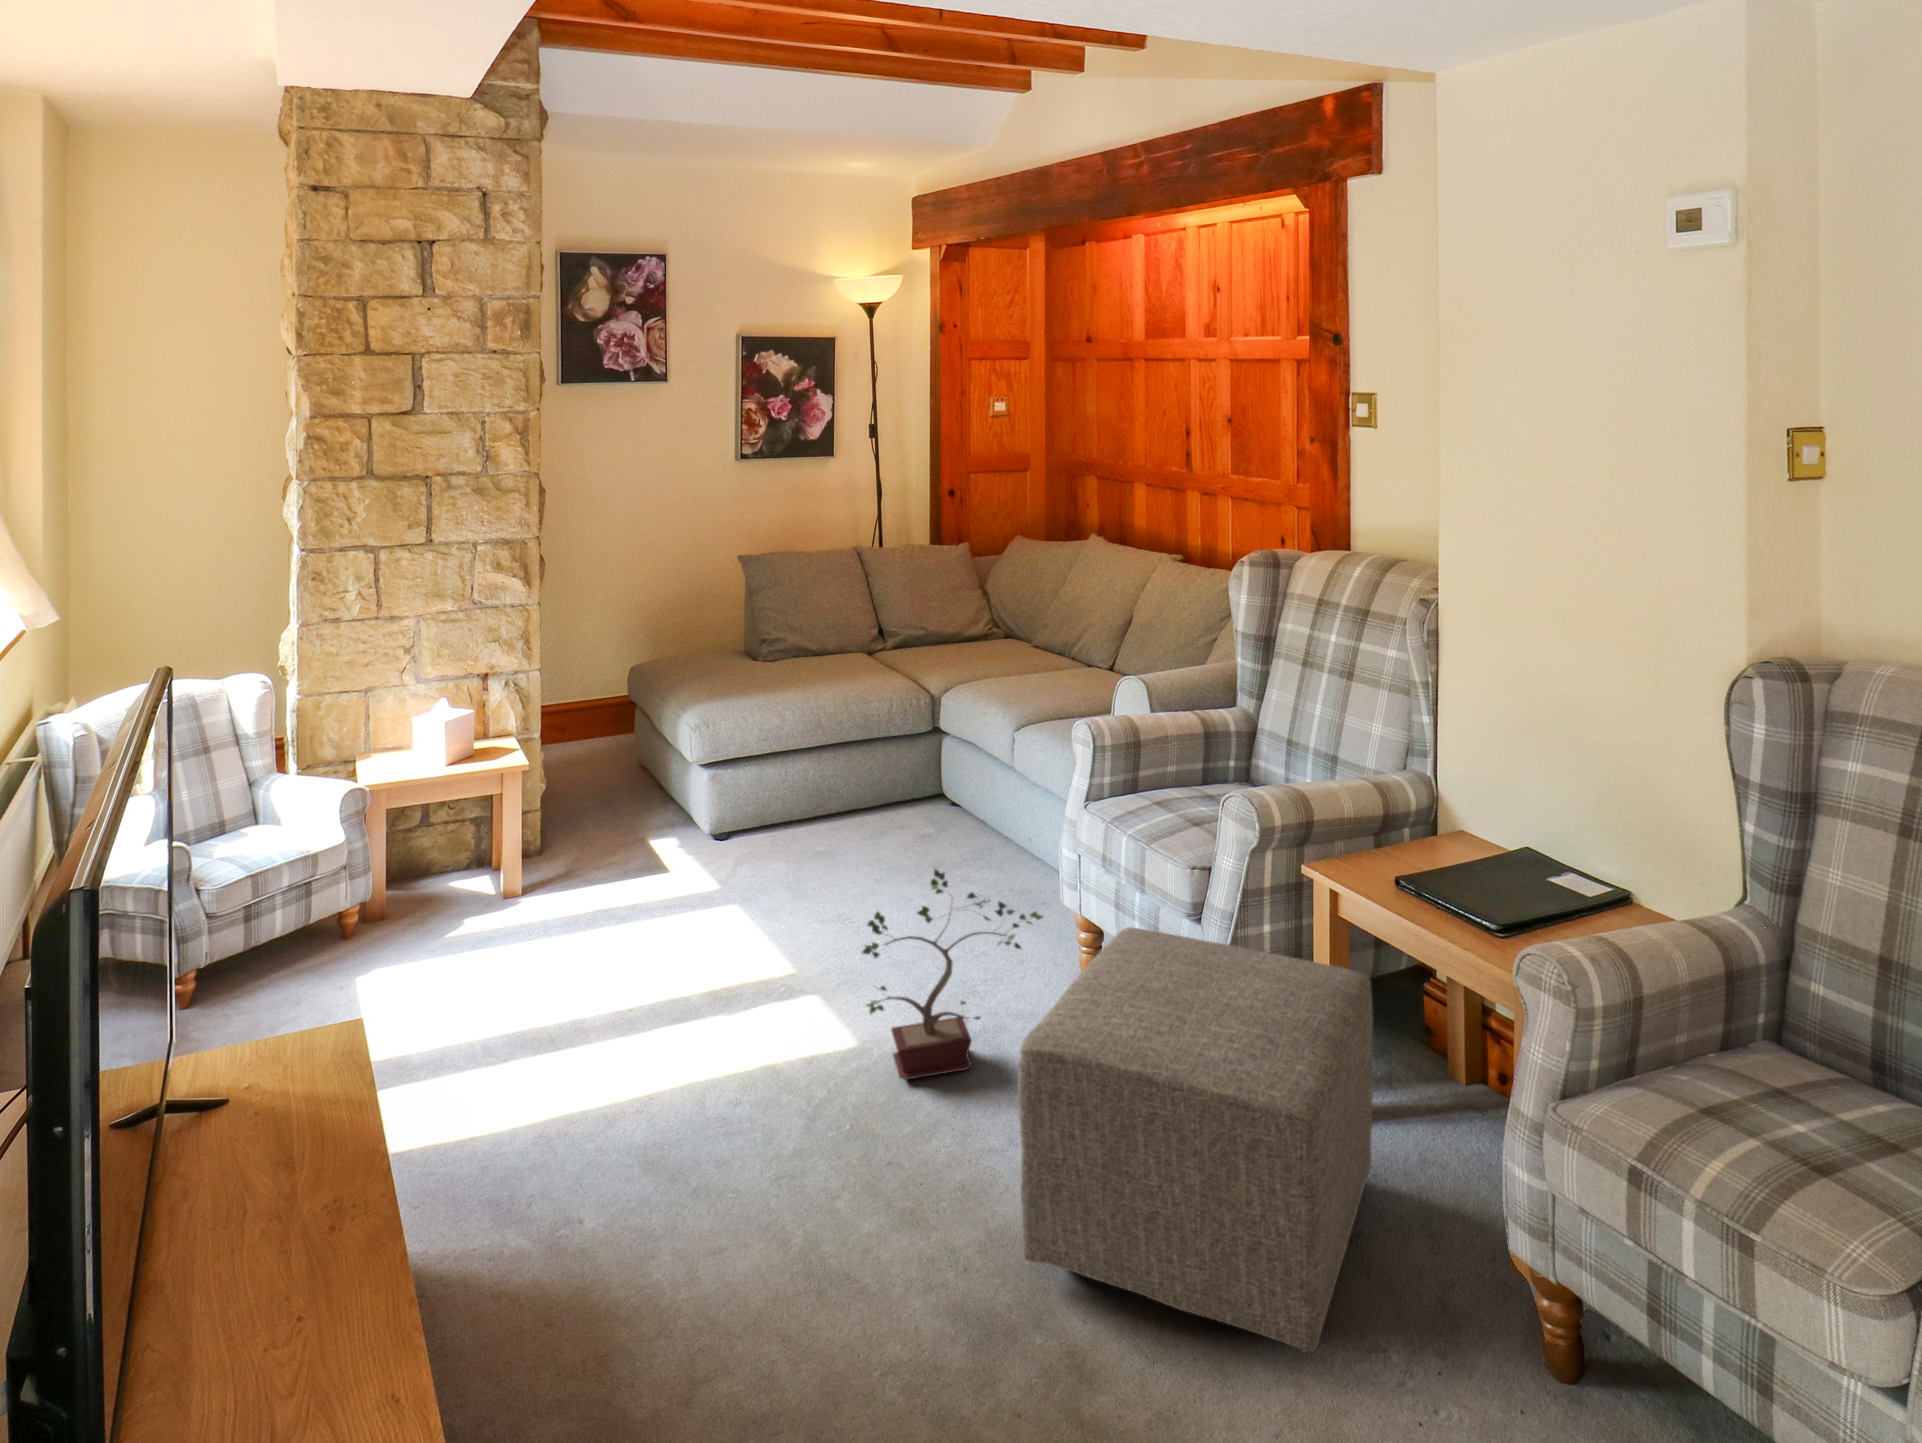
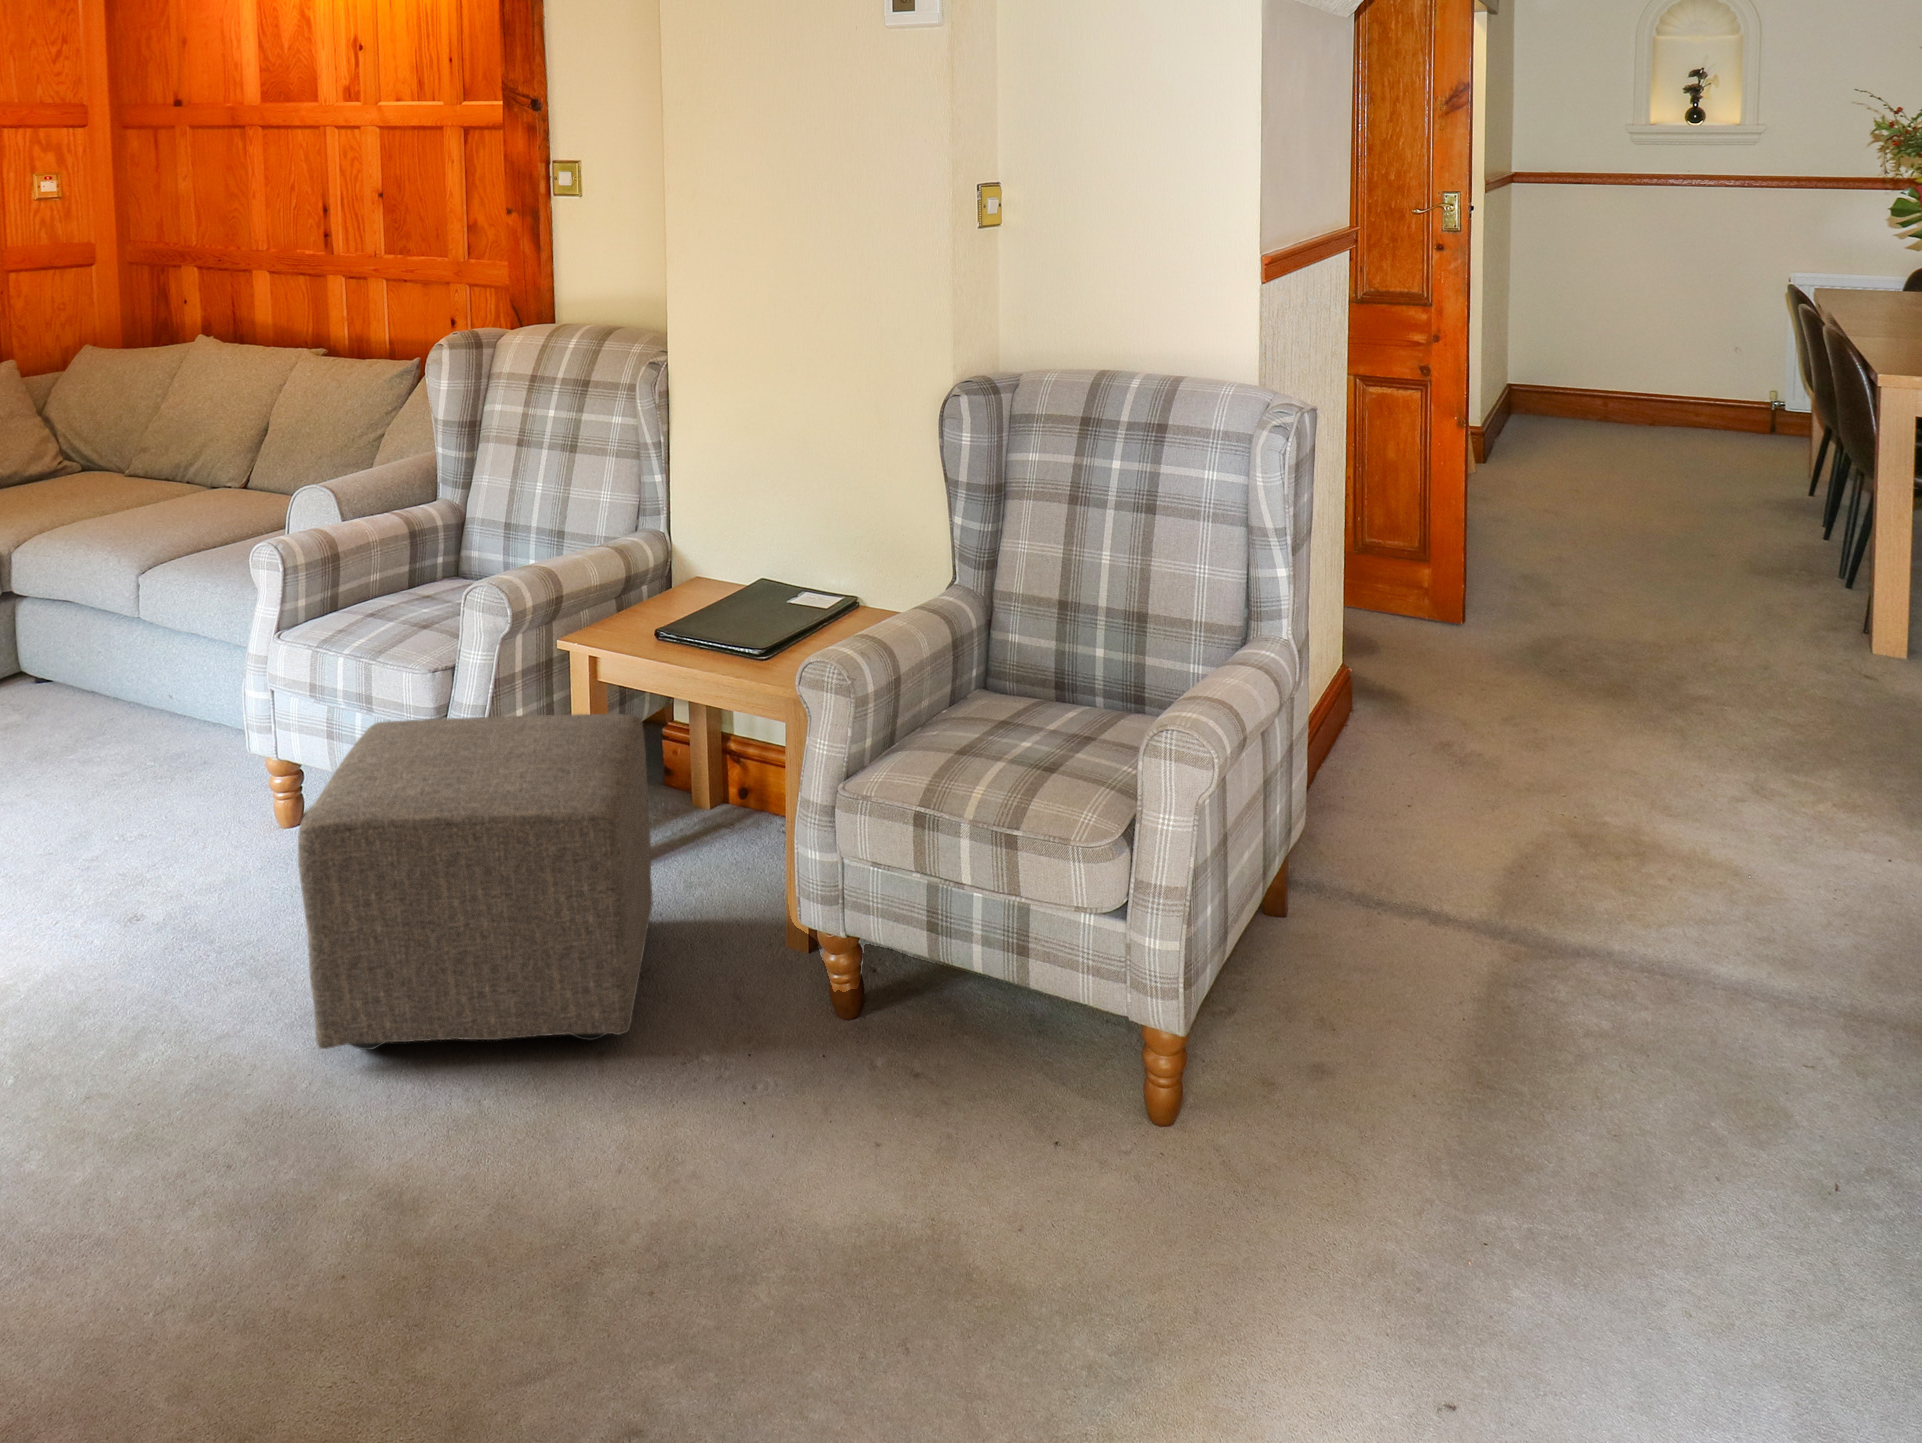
potted plant: present [863,869,1043,1080] -> none [35,708,266,960]

